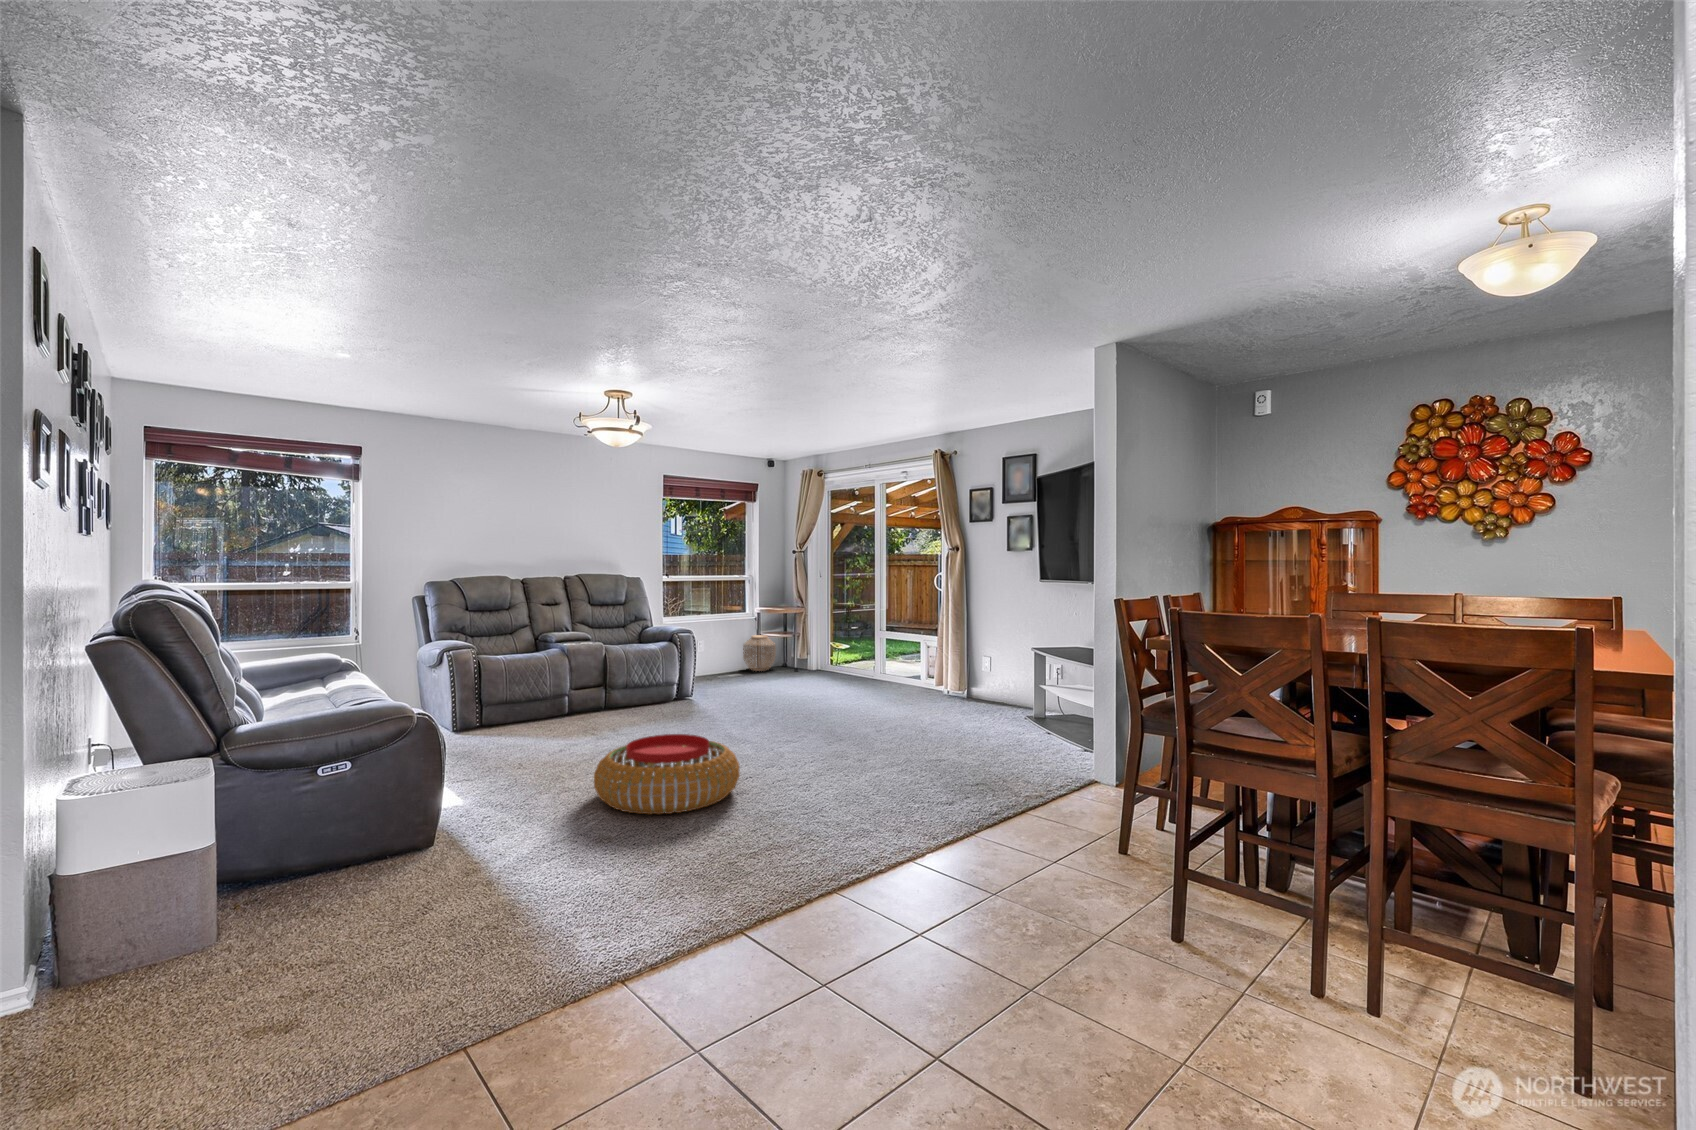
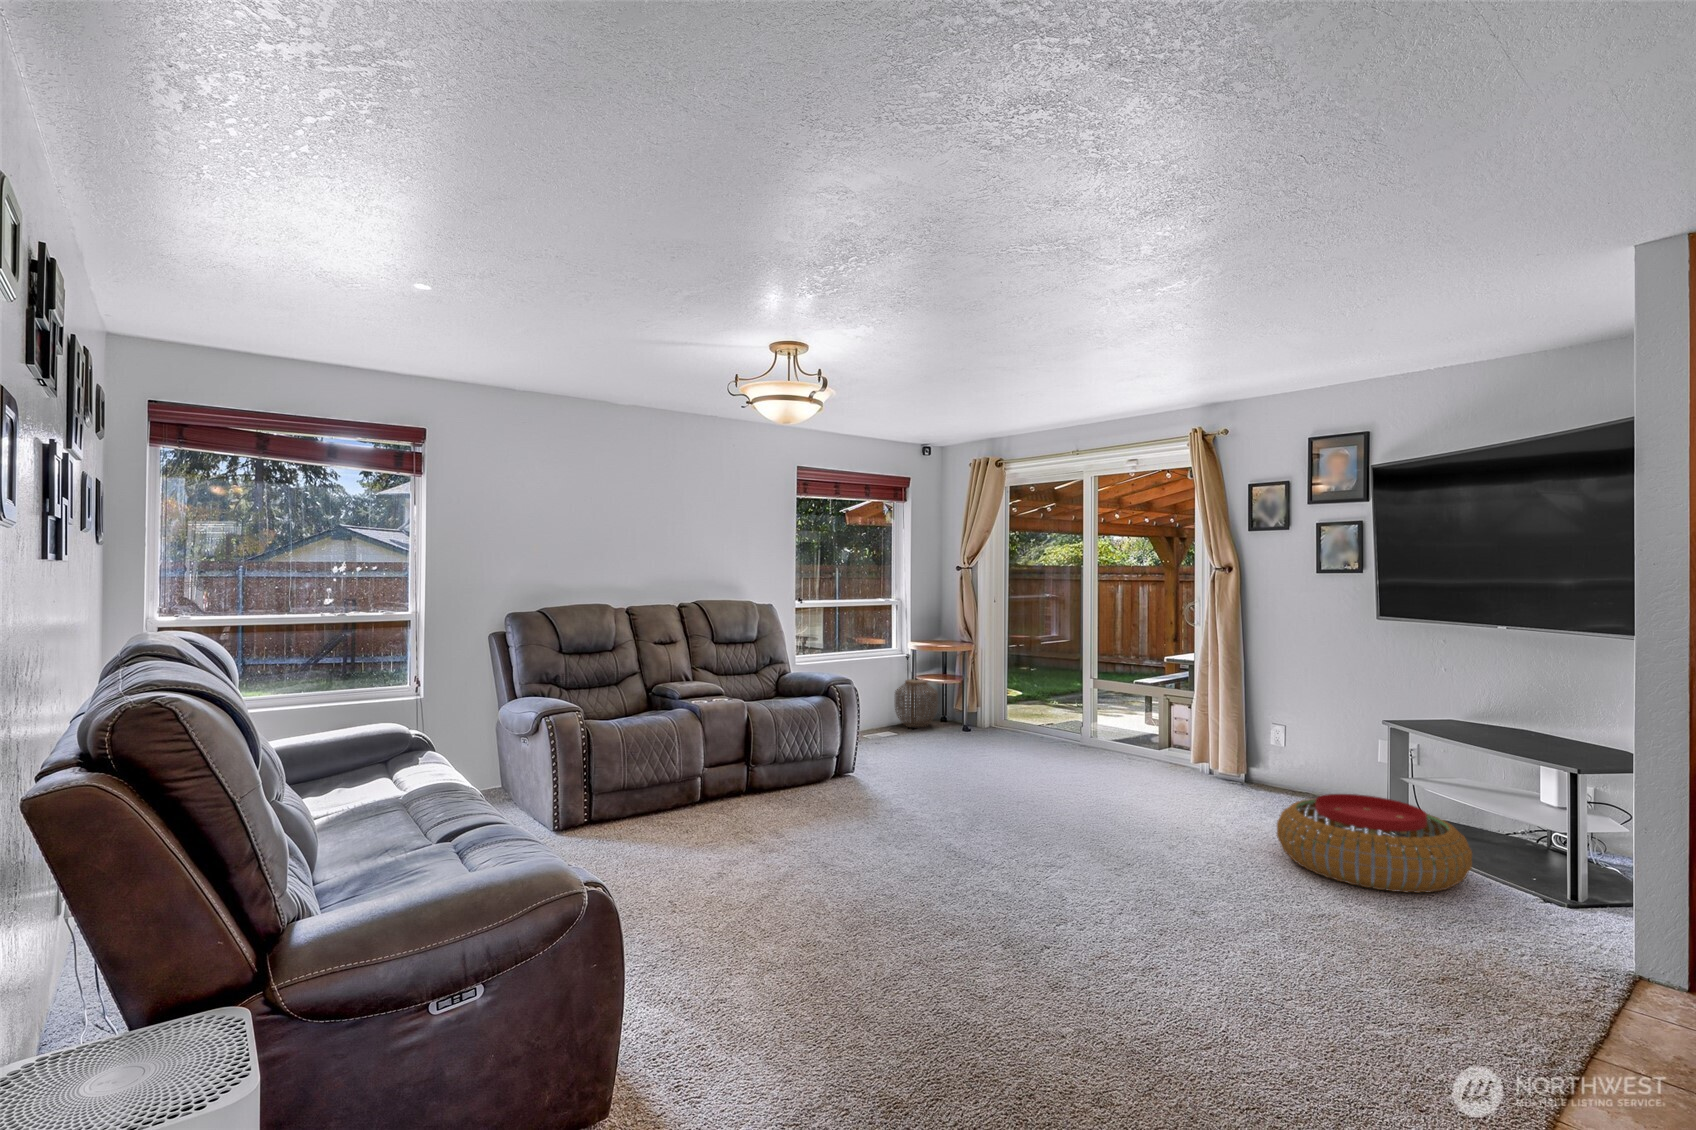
pouf: present [594,734,740,814] -> present [1276,794,1472,893]

